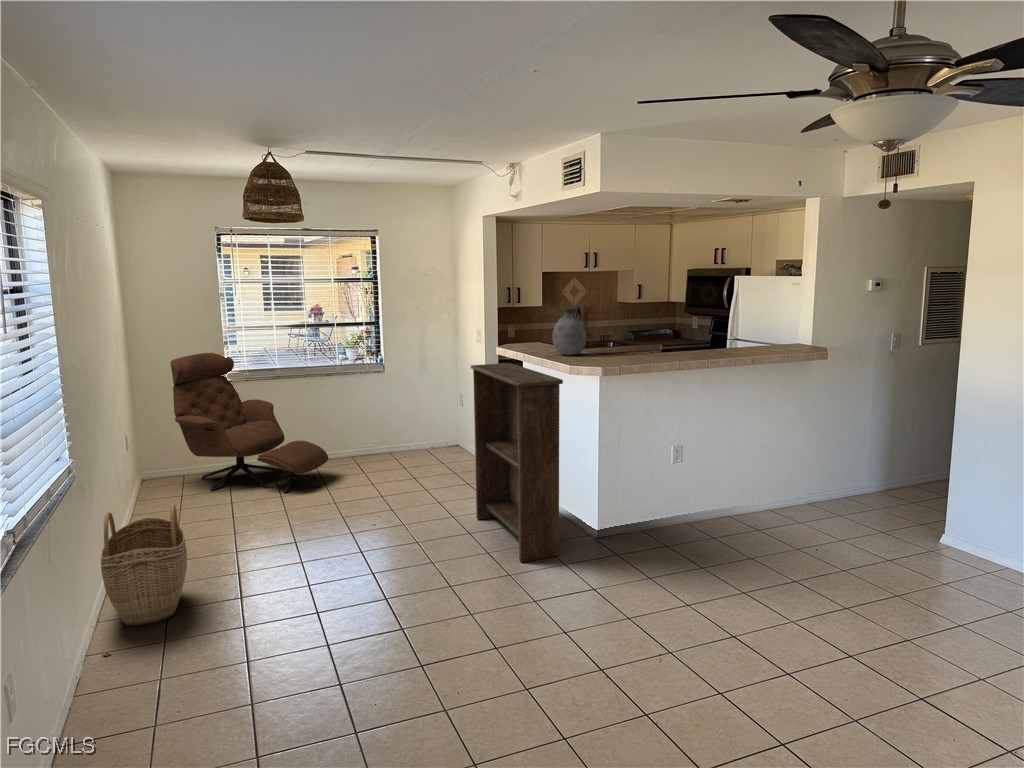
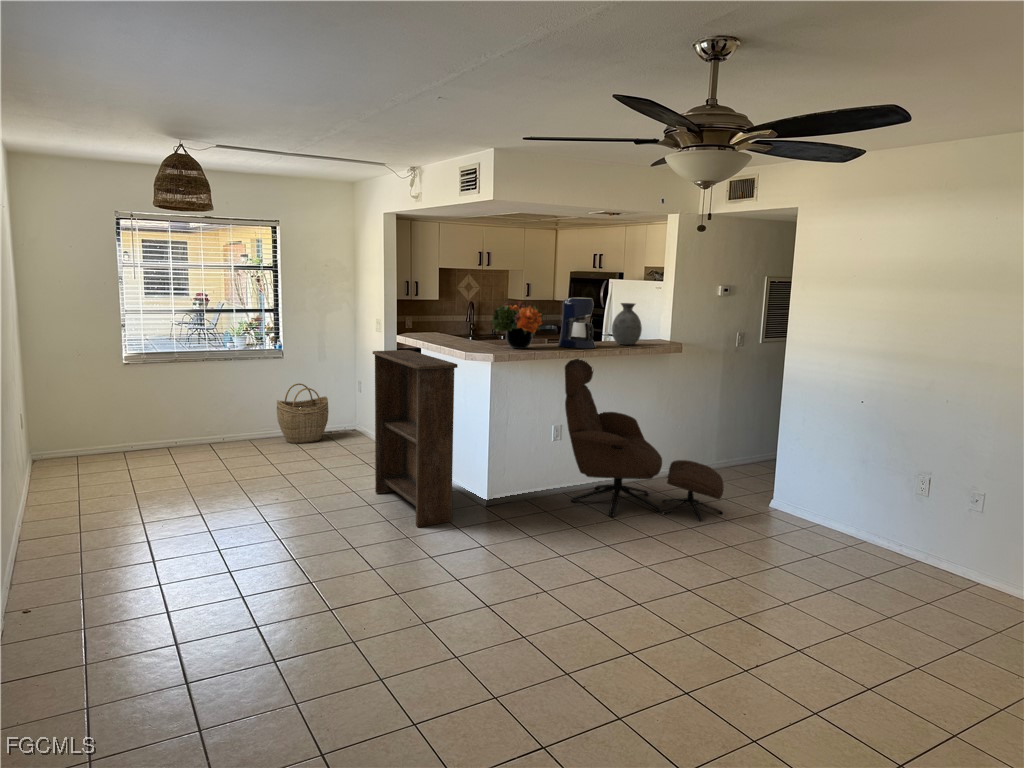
coffee maker: none [677,299,721,357] -> present [558,298,596,349]
flower arrangement: none [599,306,661,360] -> present [491,302,544,349]
vase: present [553,307,587,355] -> present [612,303,642,345]
lounge chair: present [170,353,328,494] -> present [565,359,724,522]
woven basket: present [101,504,187,625] -> present [277,383,329,444]

